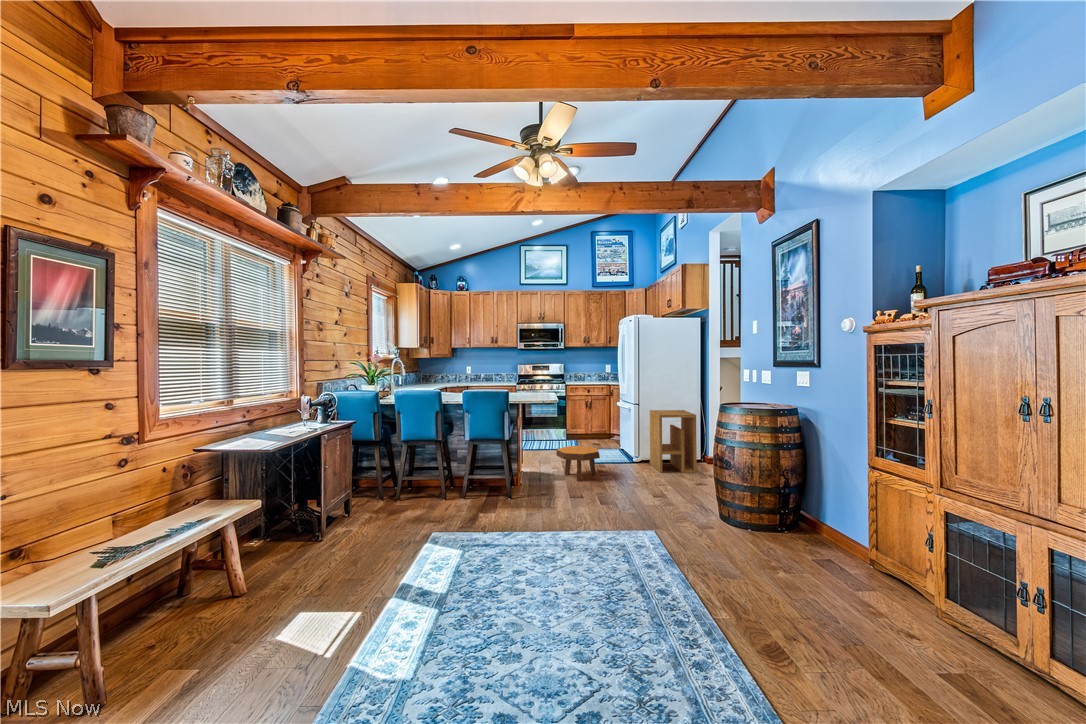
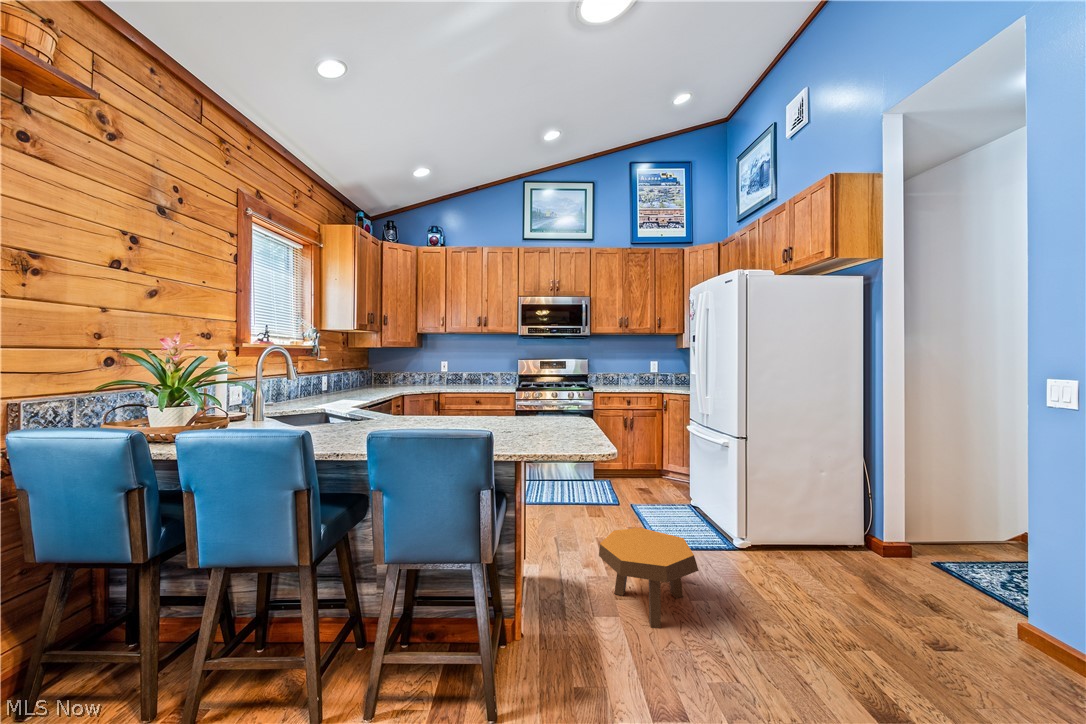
side table: present [650,410,697,473] -> none [771,451,895,592]

